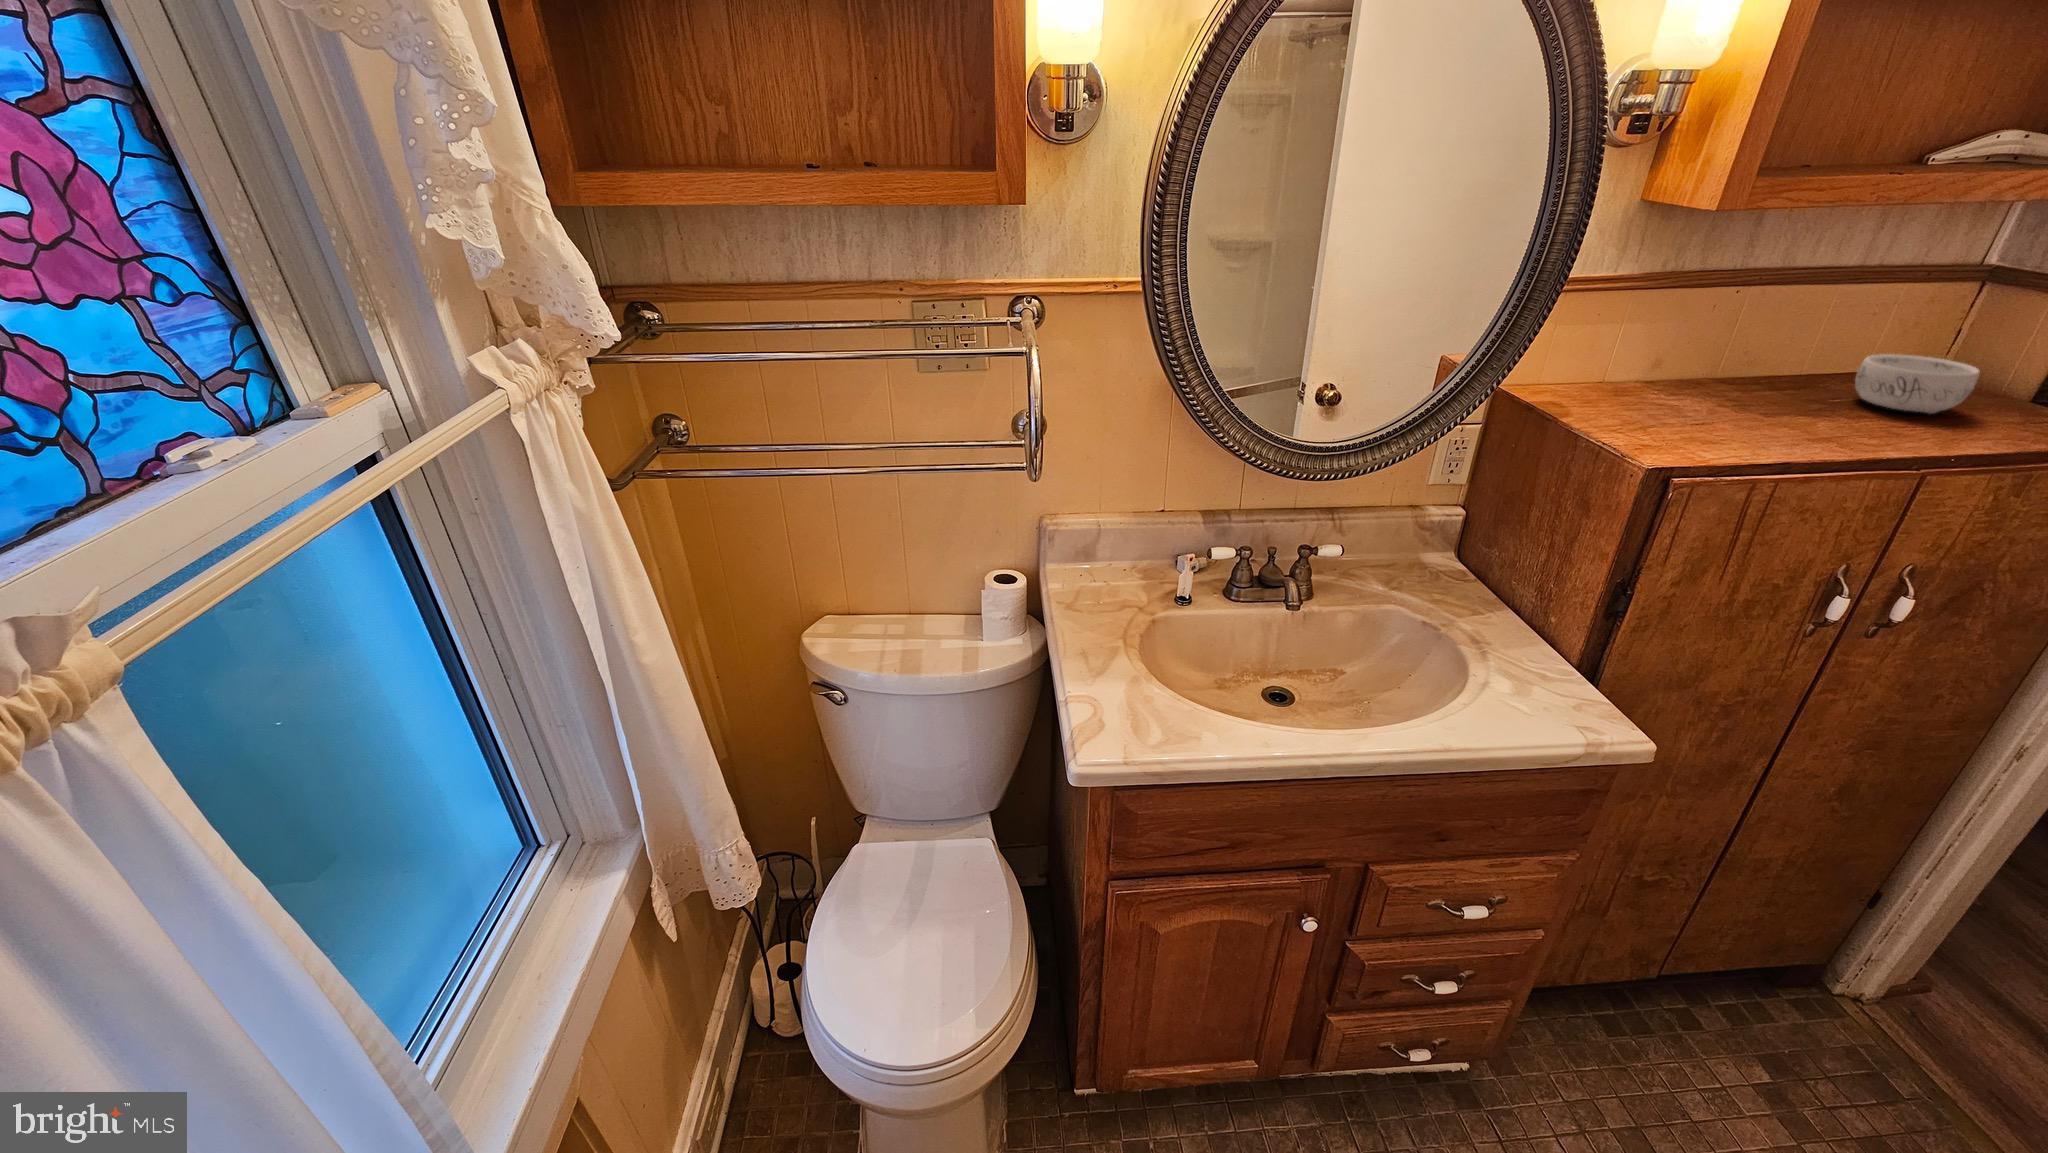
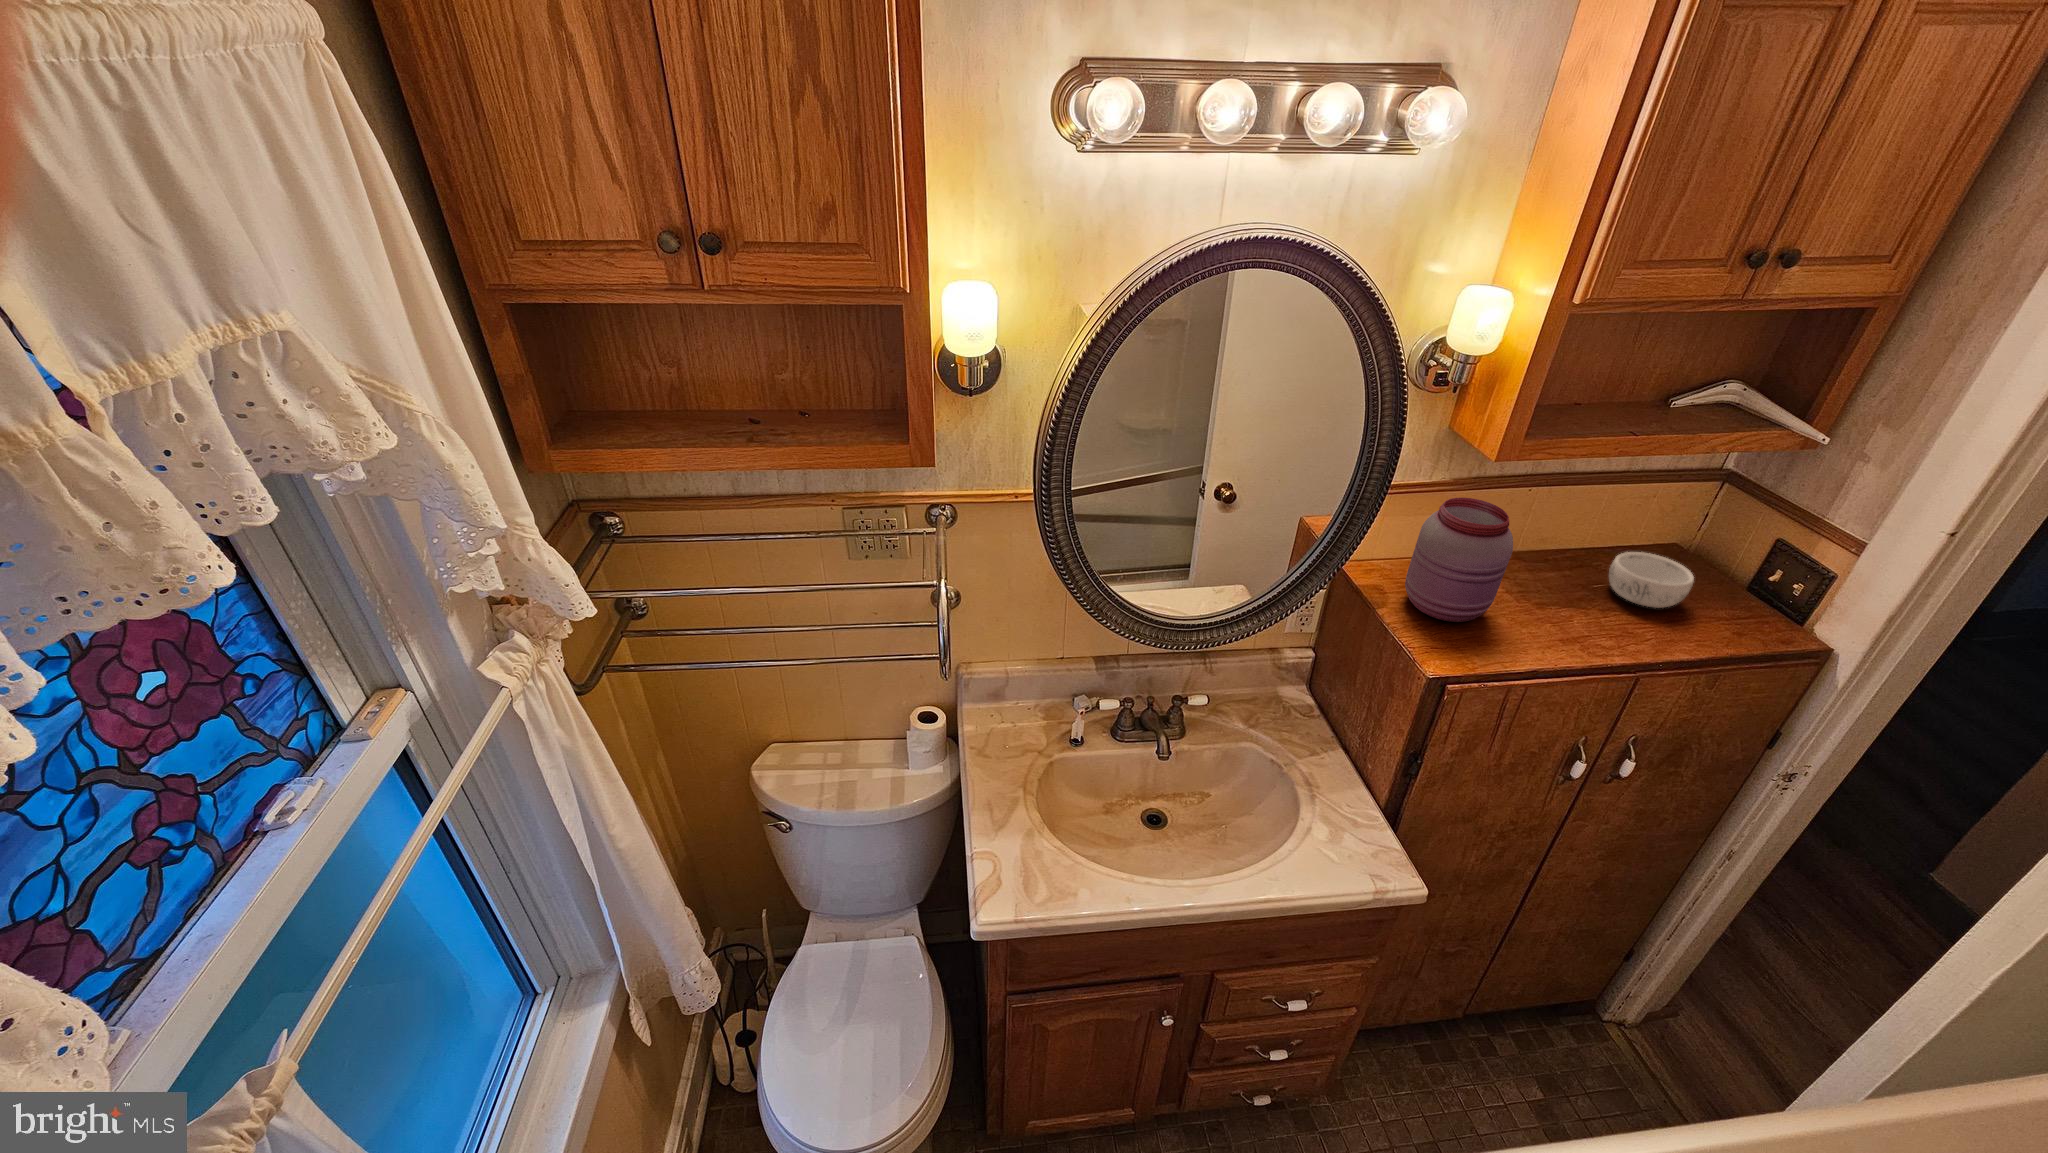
jar: none [1596,267,1748,424] -> present [1405,498,1513,622]

